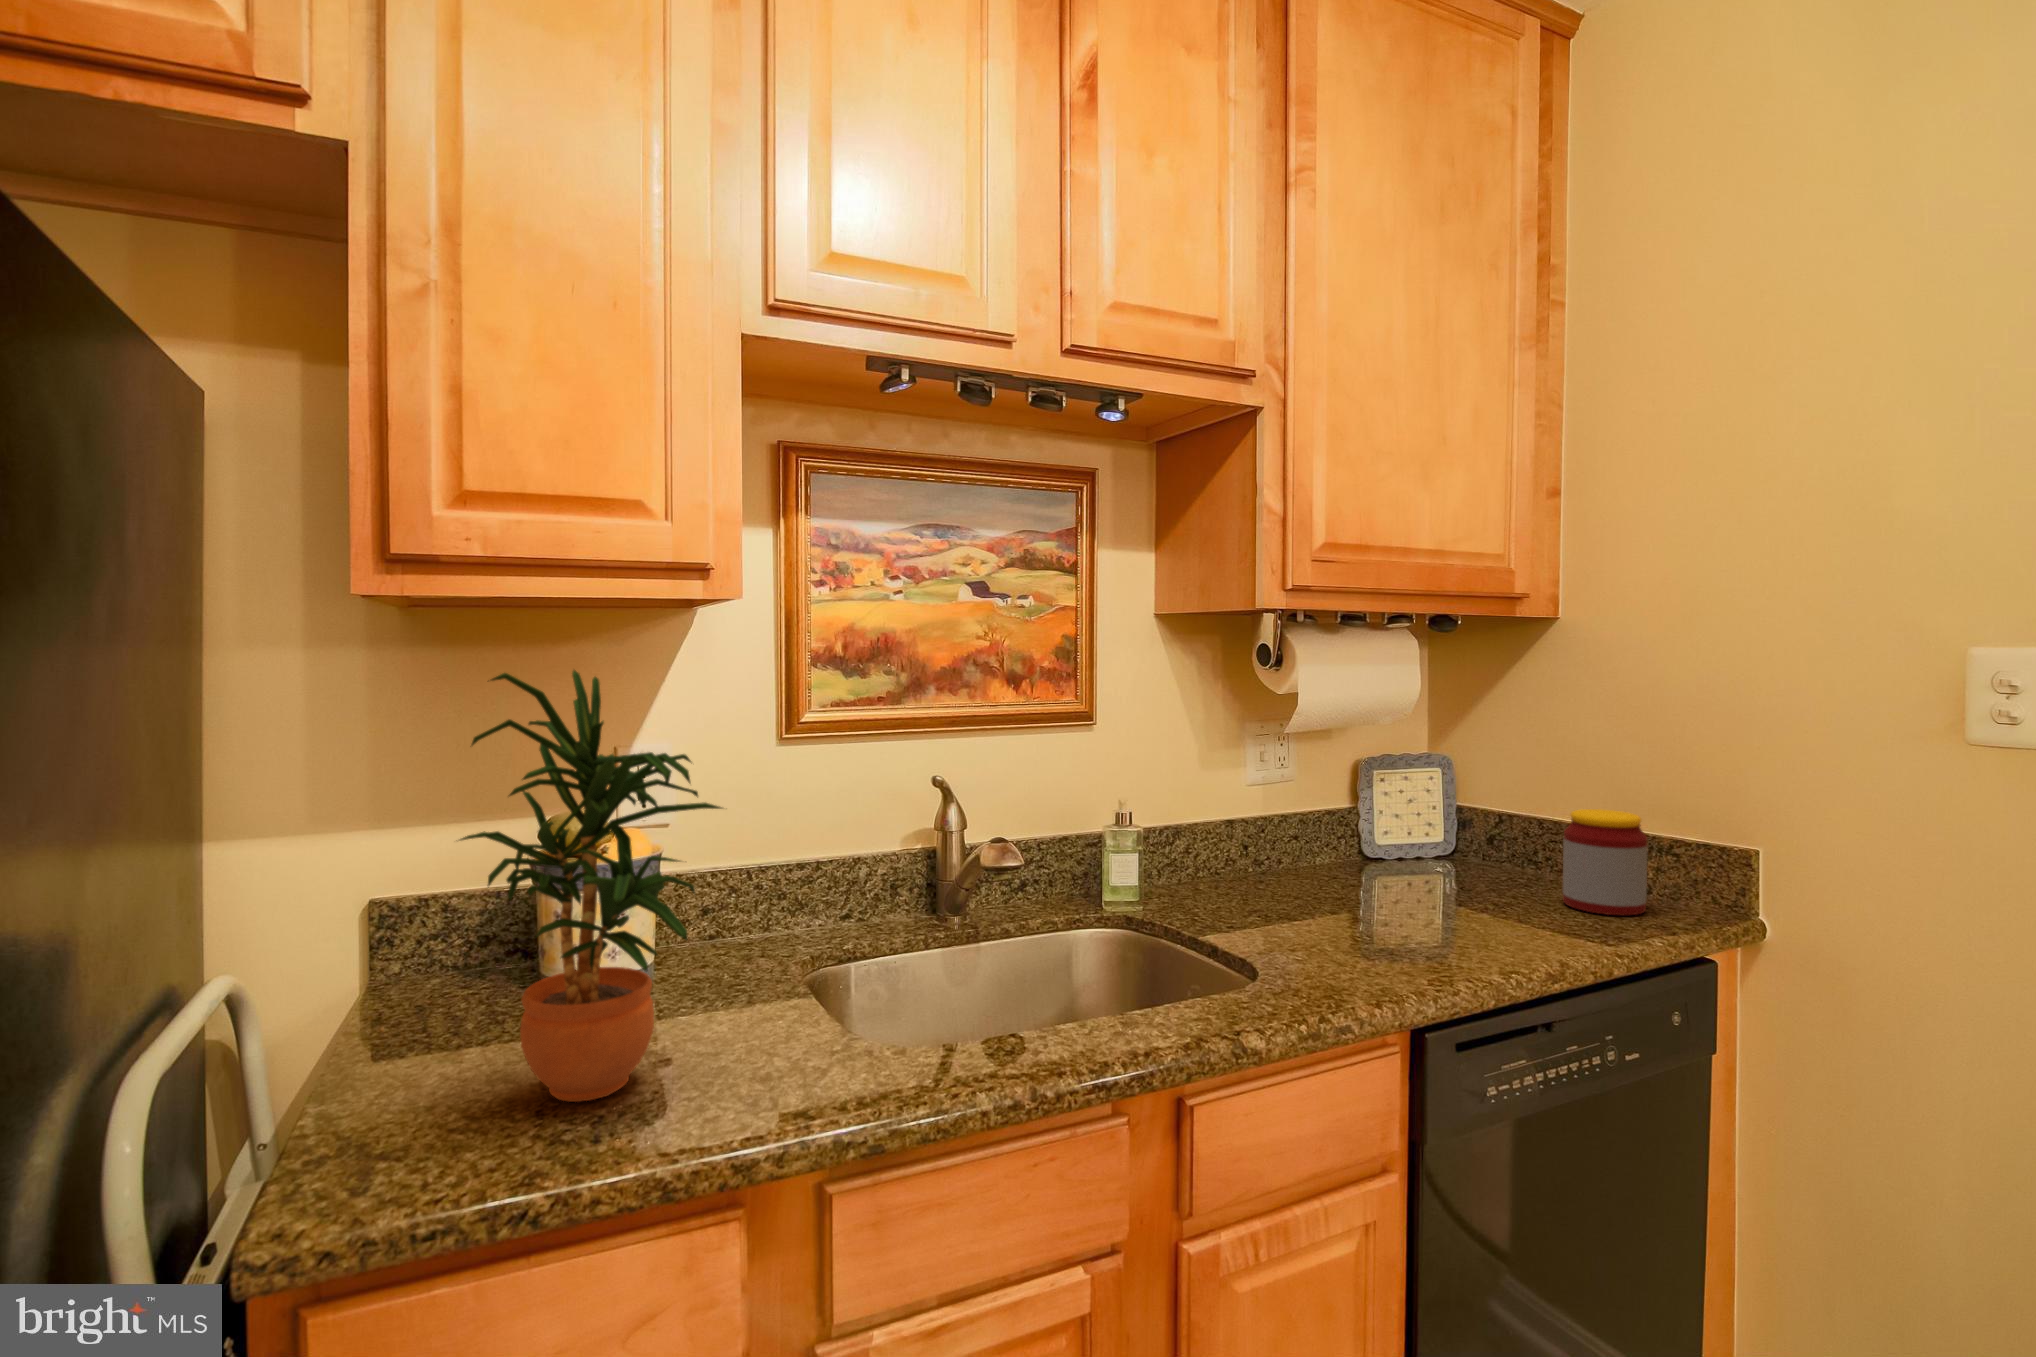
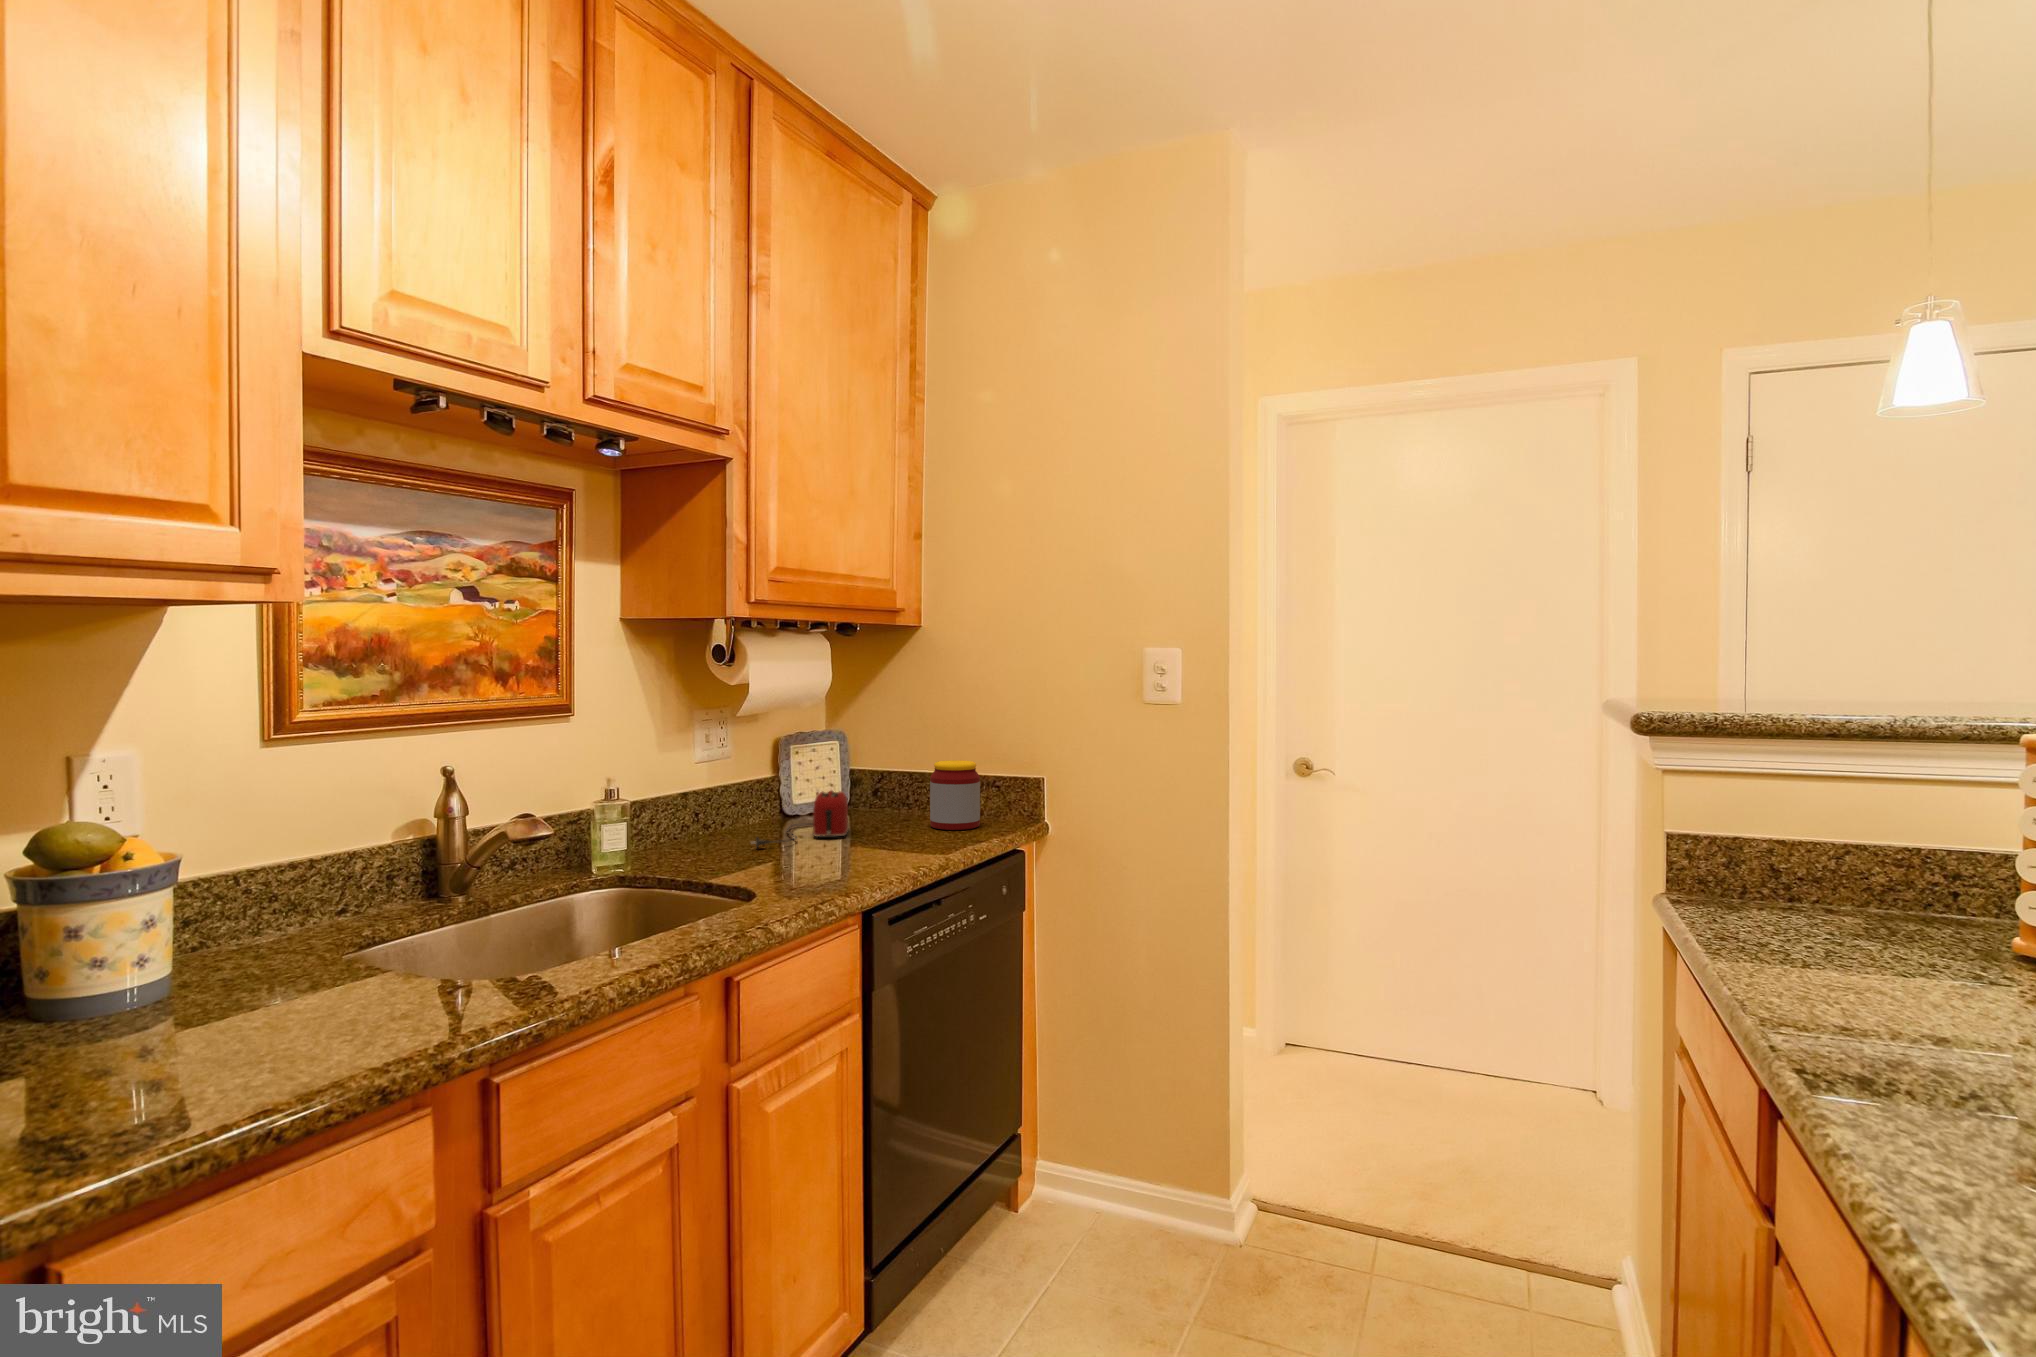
potted plant: present [460,670,722,1102] -> none [78,662,368,1068]
toaster: none [1293,835,1438,902] -> present [752,791,848,848]

